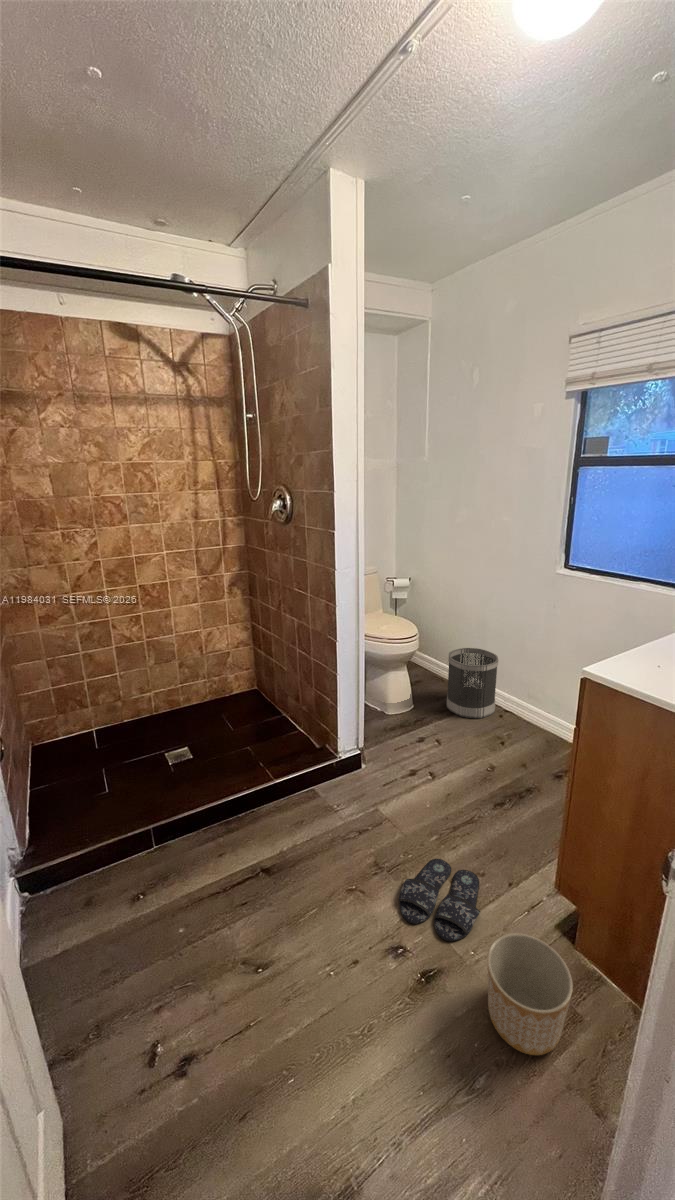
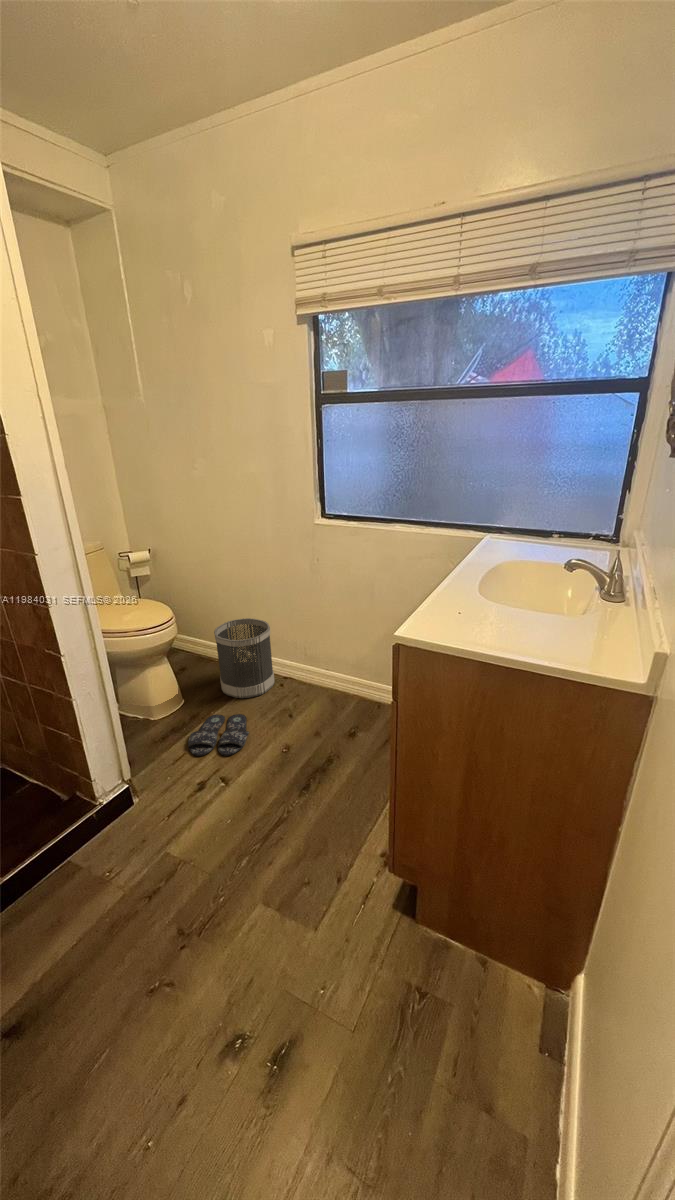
slippers: present [399,859,480,941] -> present [188,714,249,756]
planter: present [487,933,573,1055] -> none [348,949,443,1094]

